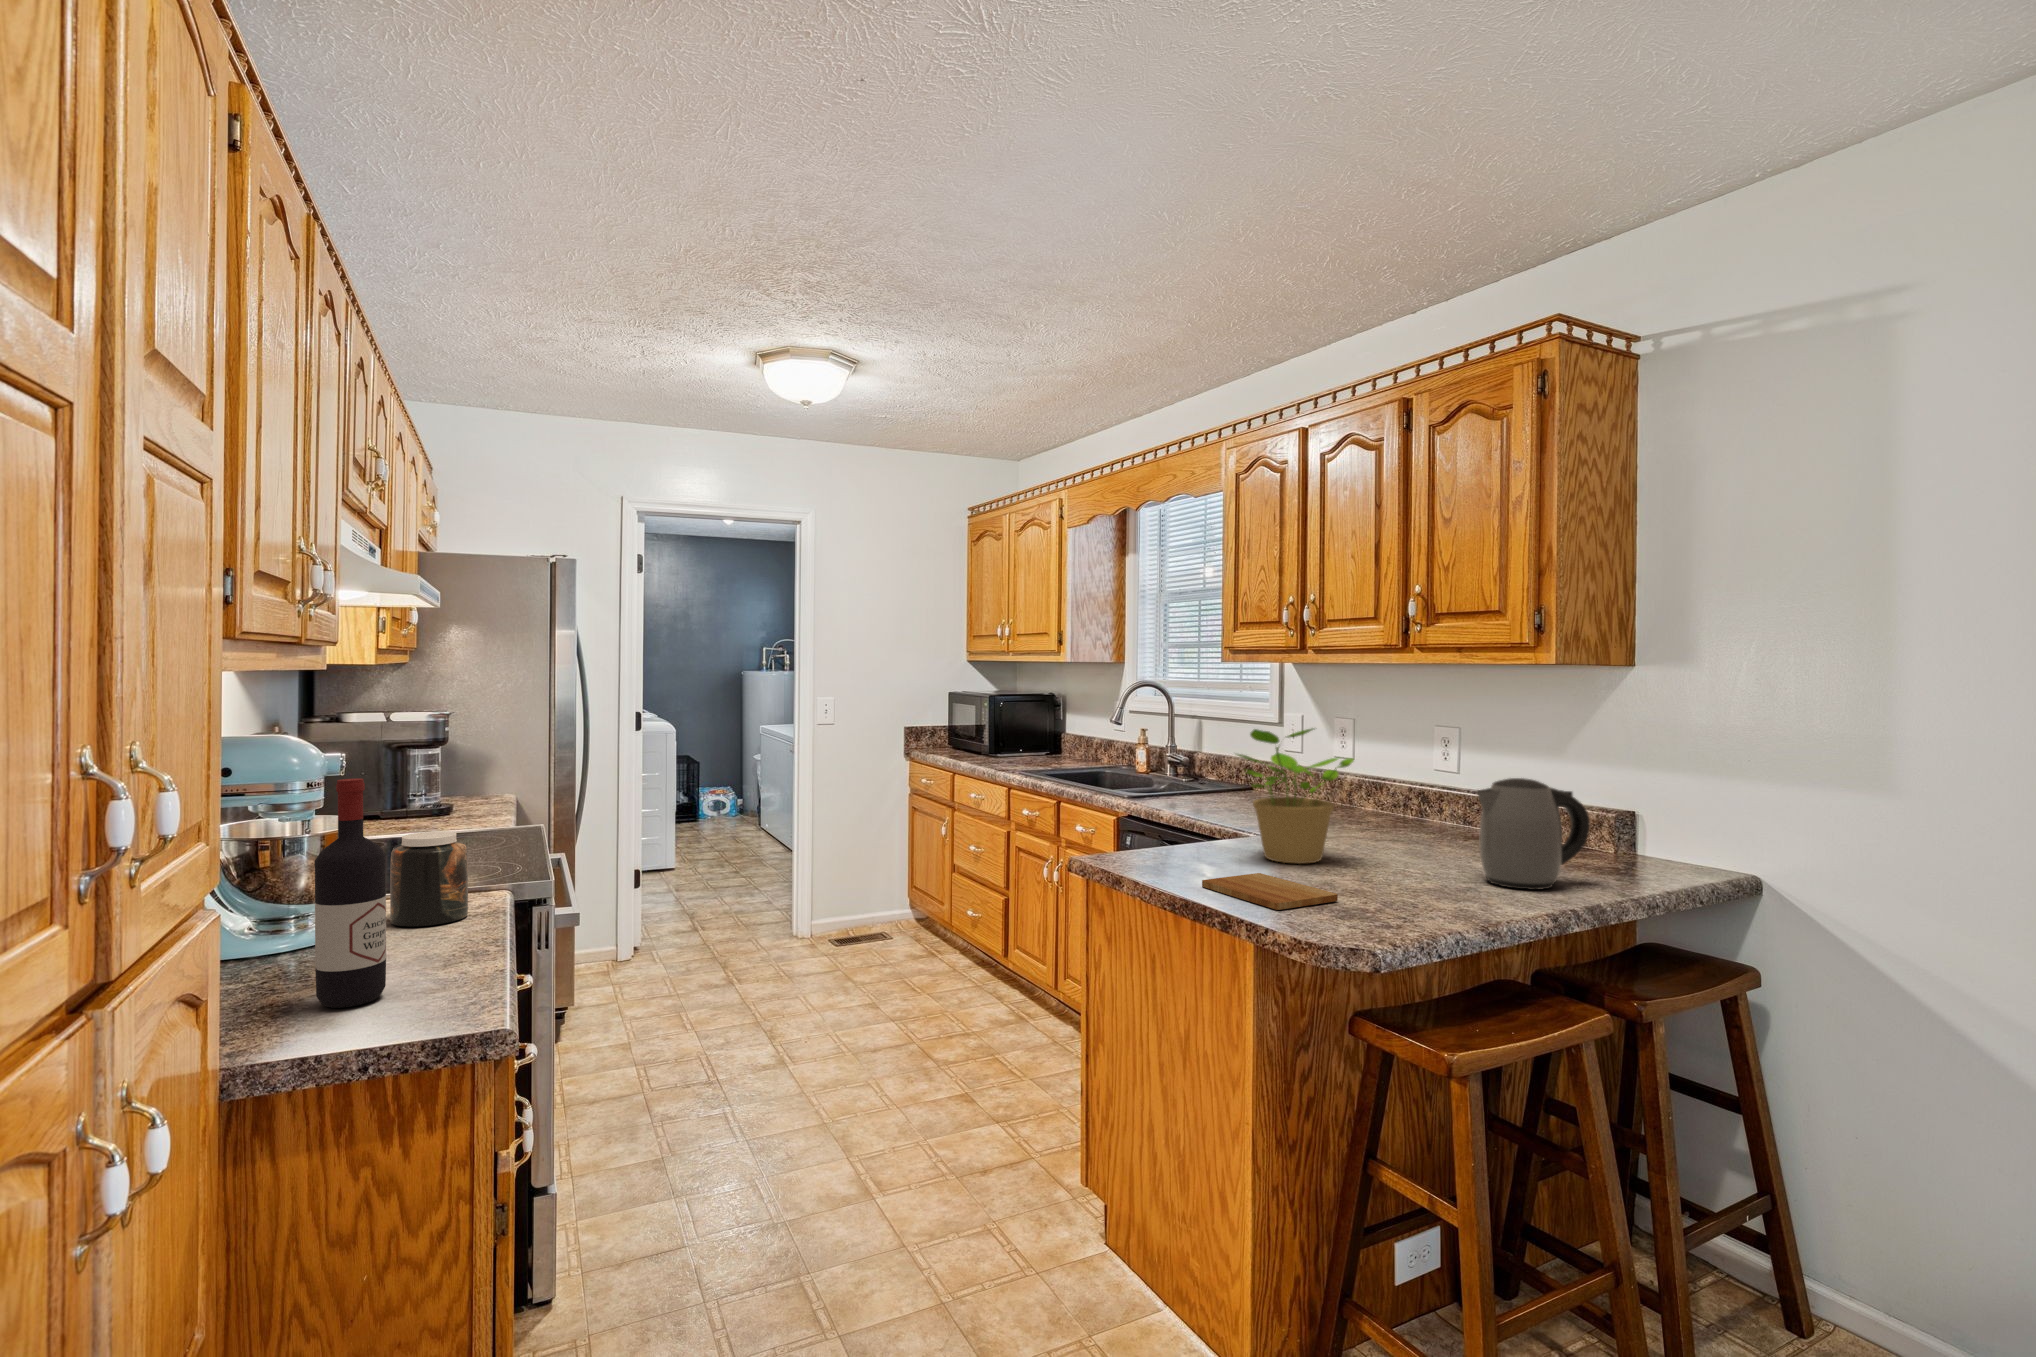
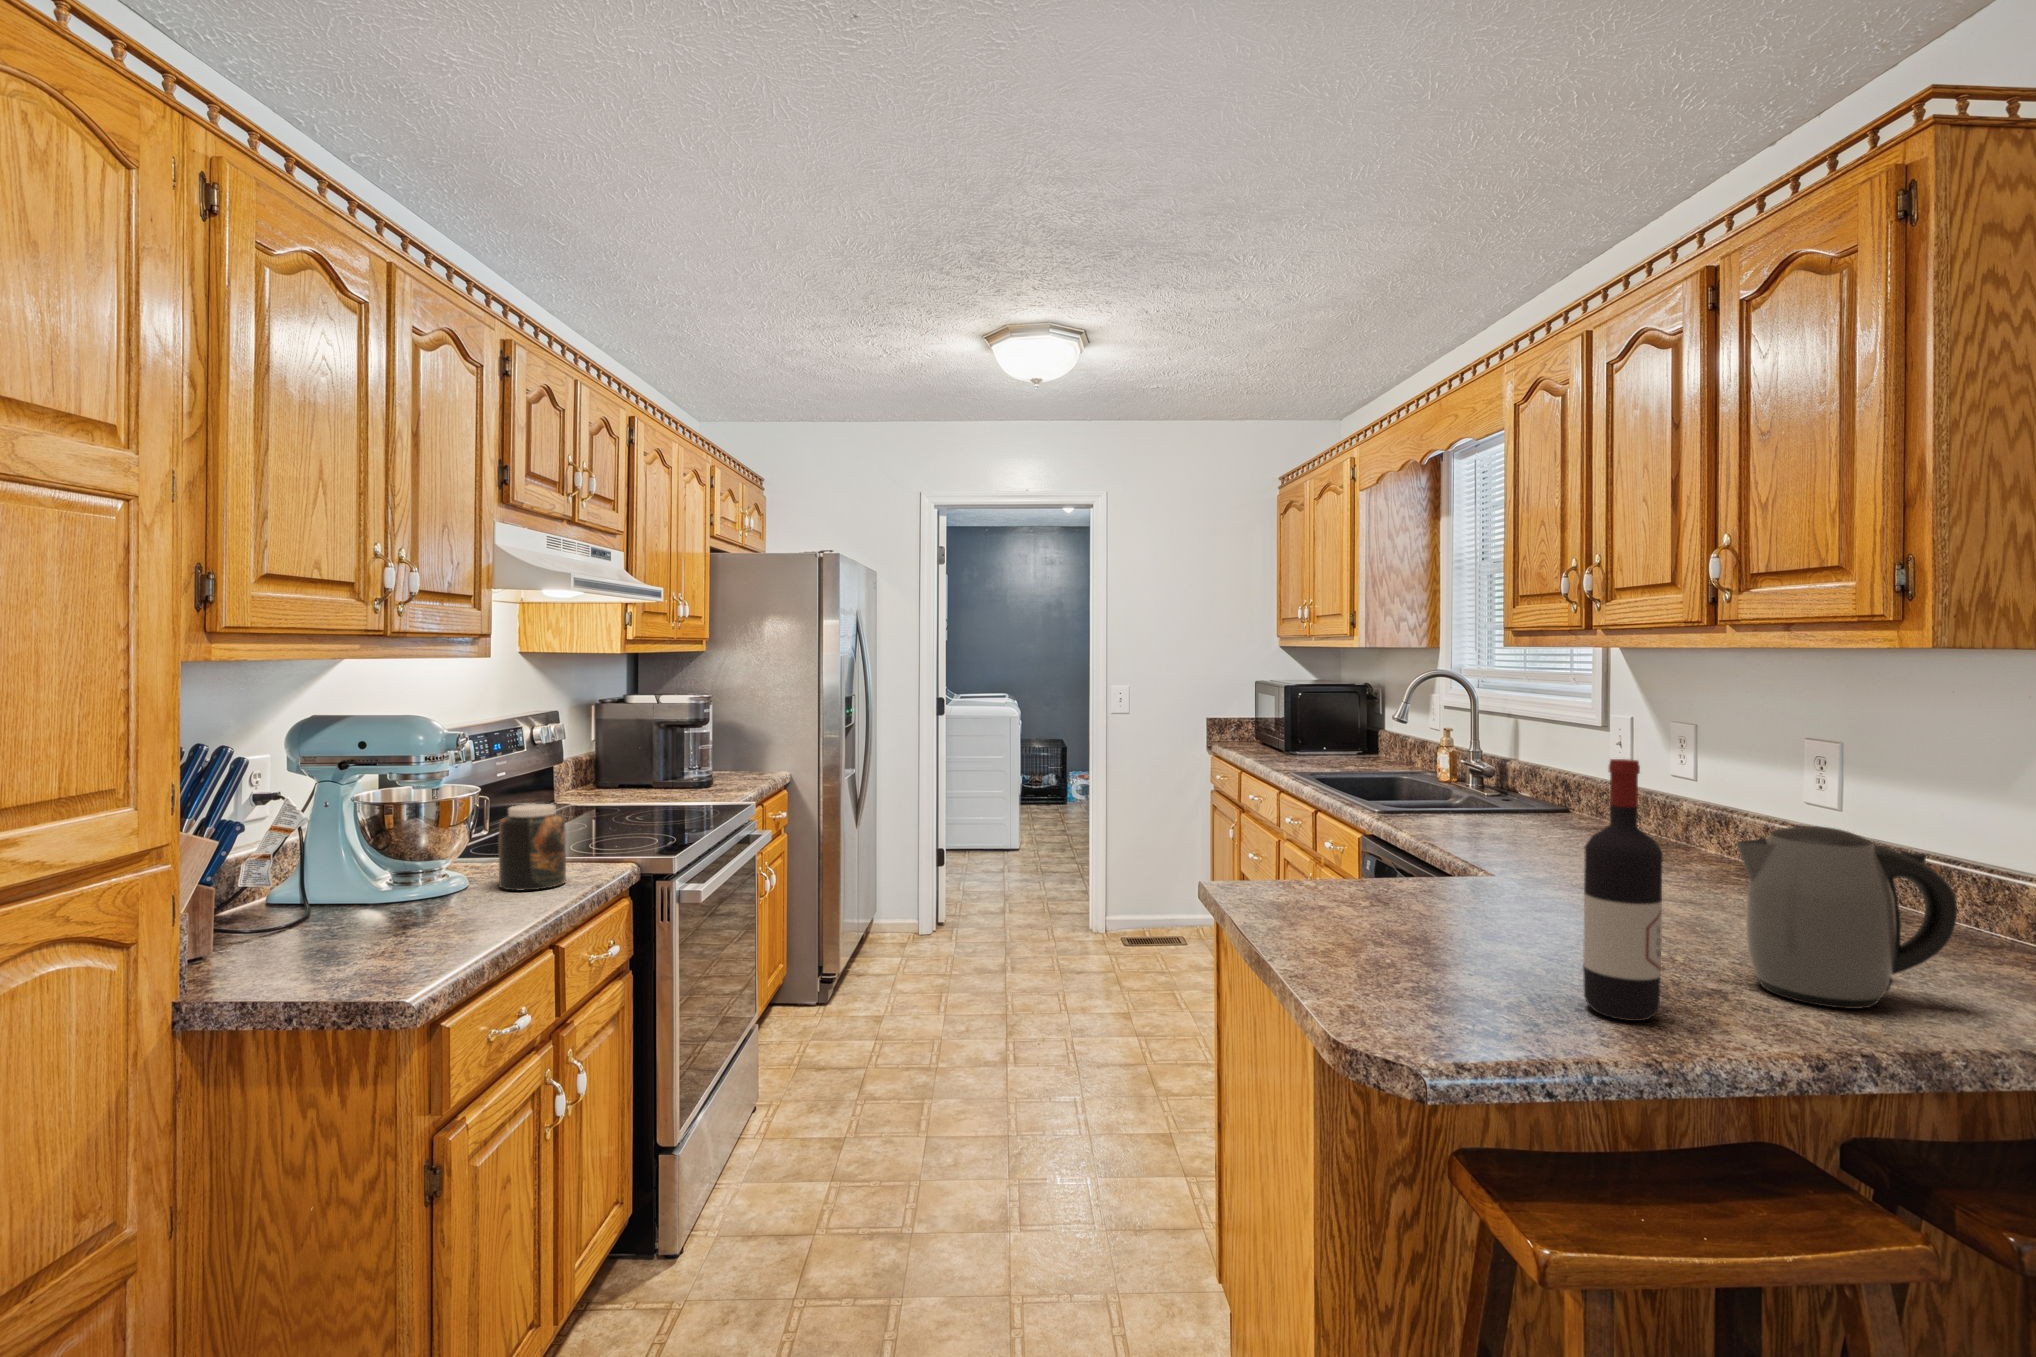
potted plant: present [1237,728,1354,864] -> none [1387,734,1571,922]
wine bottle: present [315,779,386,1008] -> present [1583,759,1663,1021]
cutting board: present [1202,873,1338,910] -> none [1291,929,1454,985]

